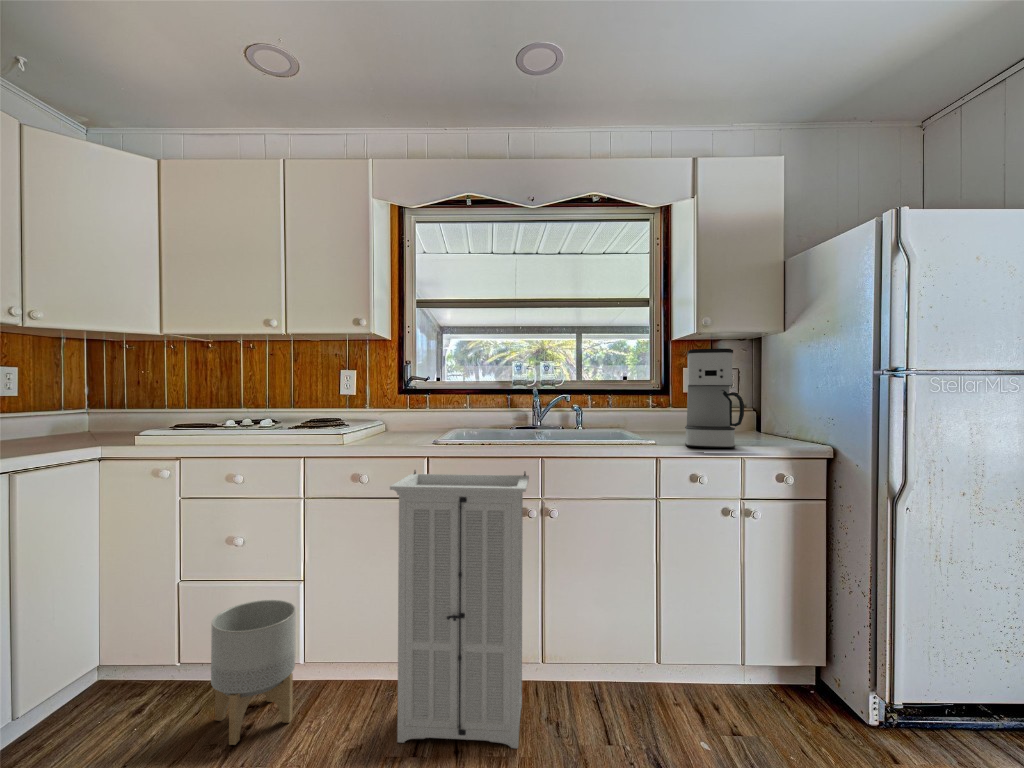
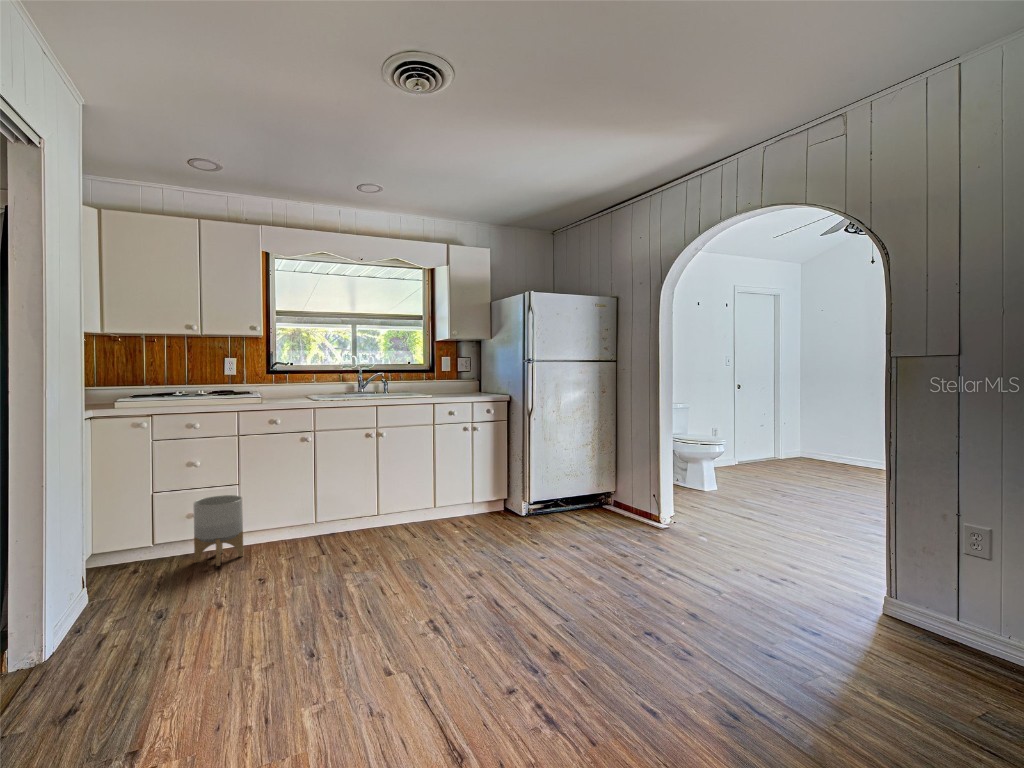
coffee maker: present [685,349,744,448] -> none [446,350,473,398]
storage cabinet: present [390,471,529,748] -> none [305,413,378,550]

